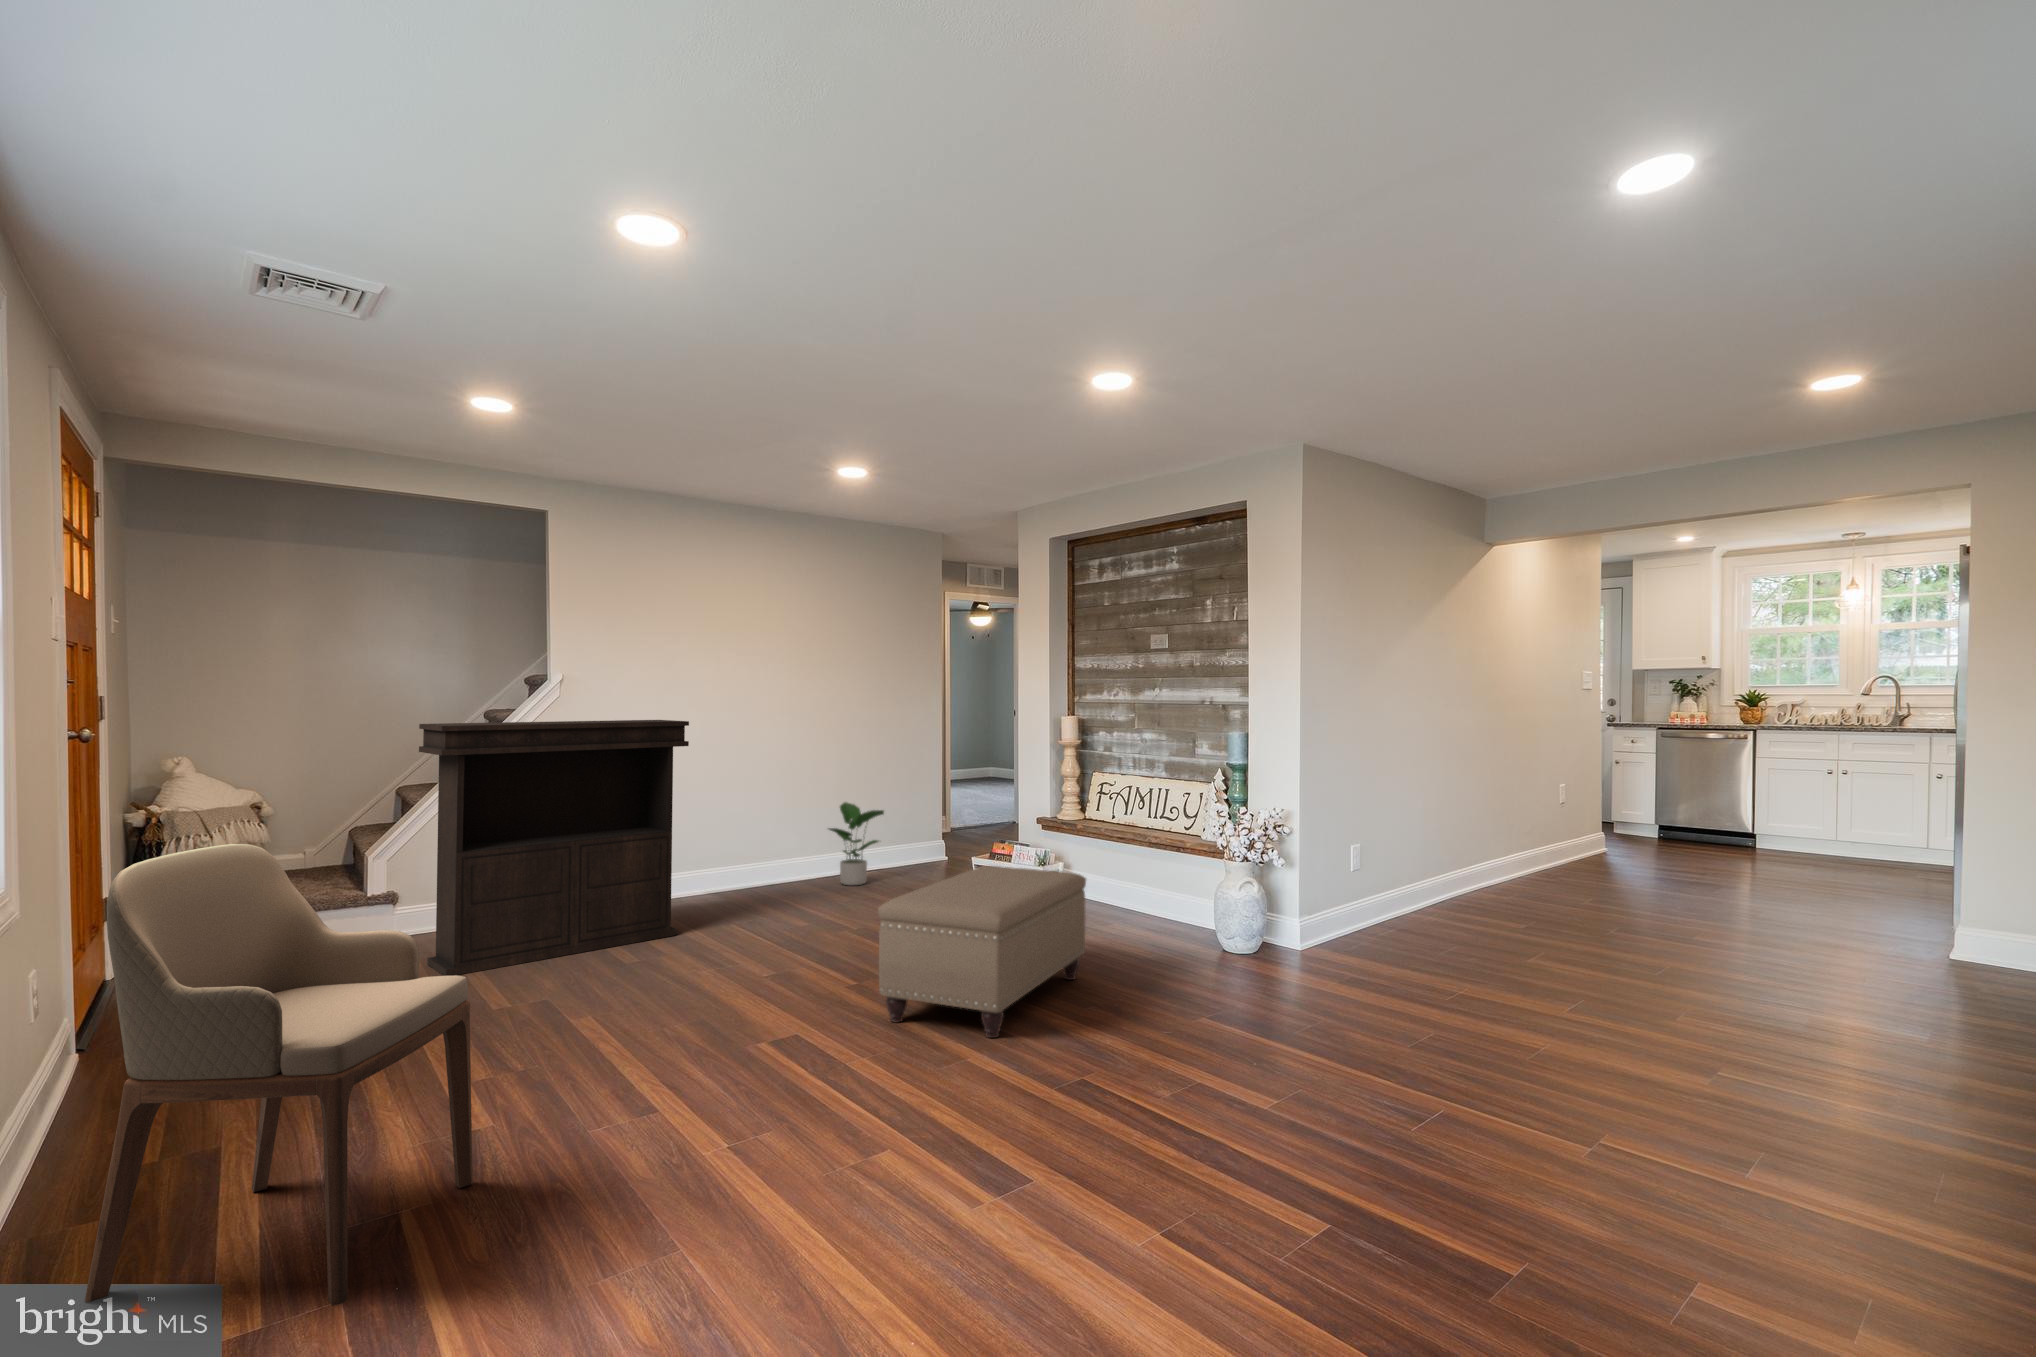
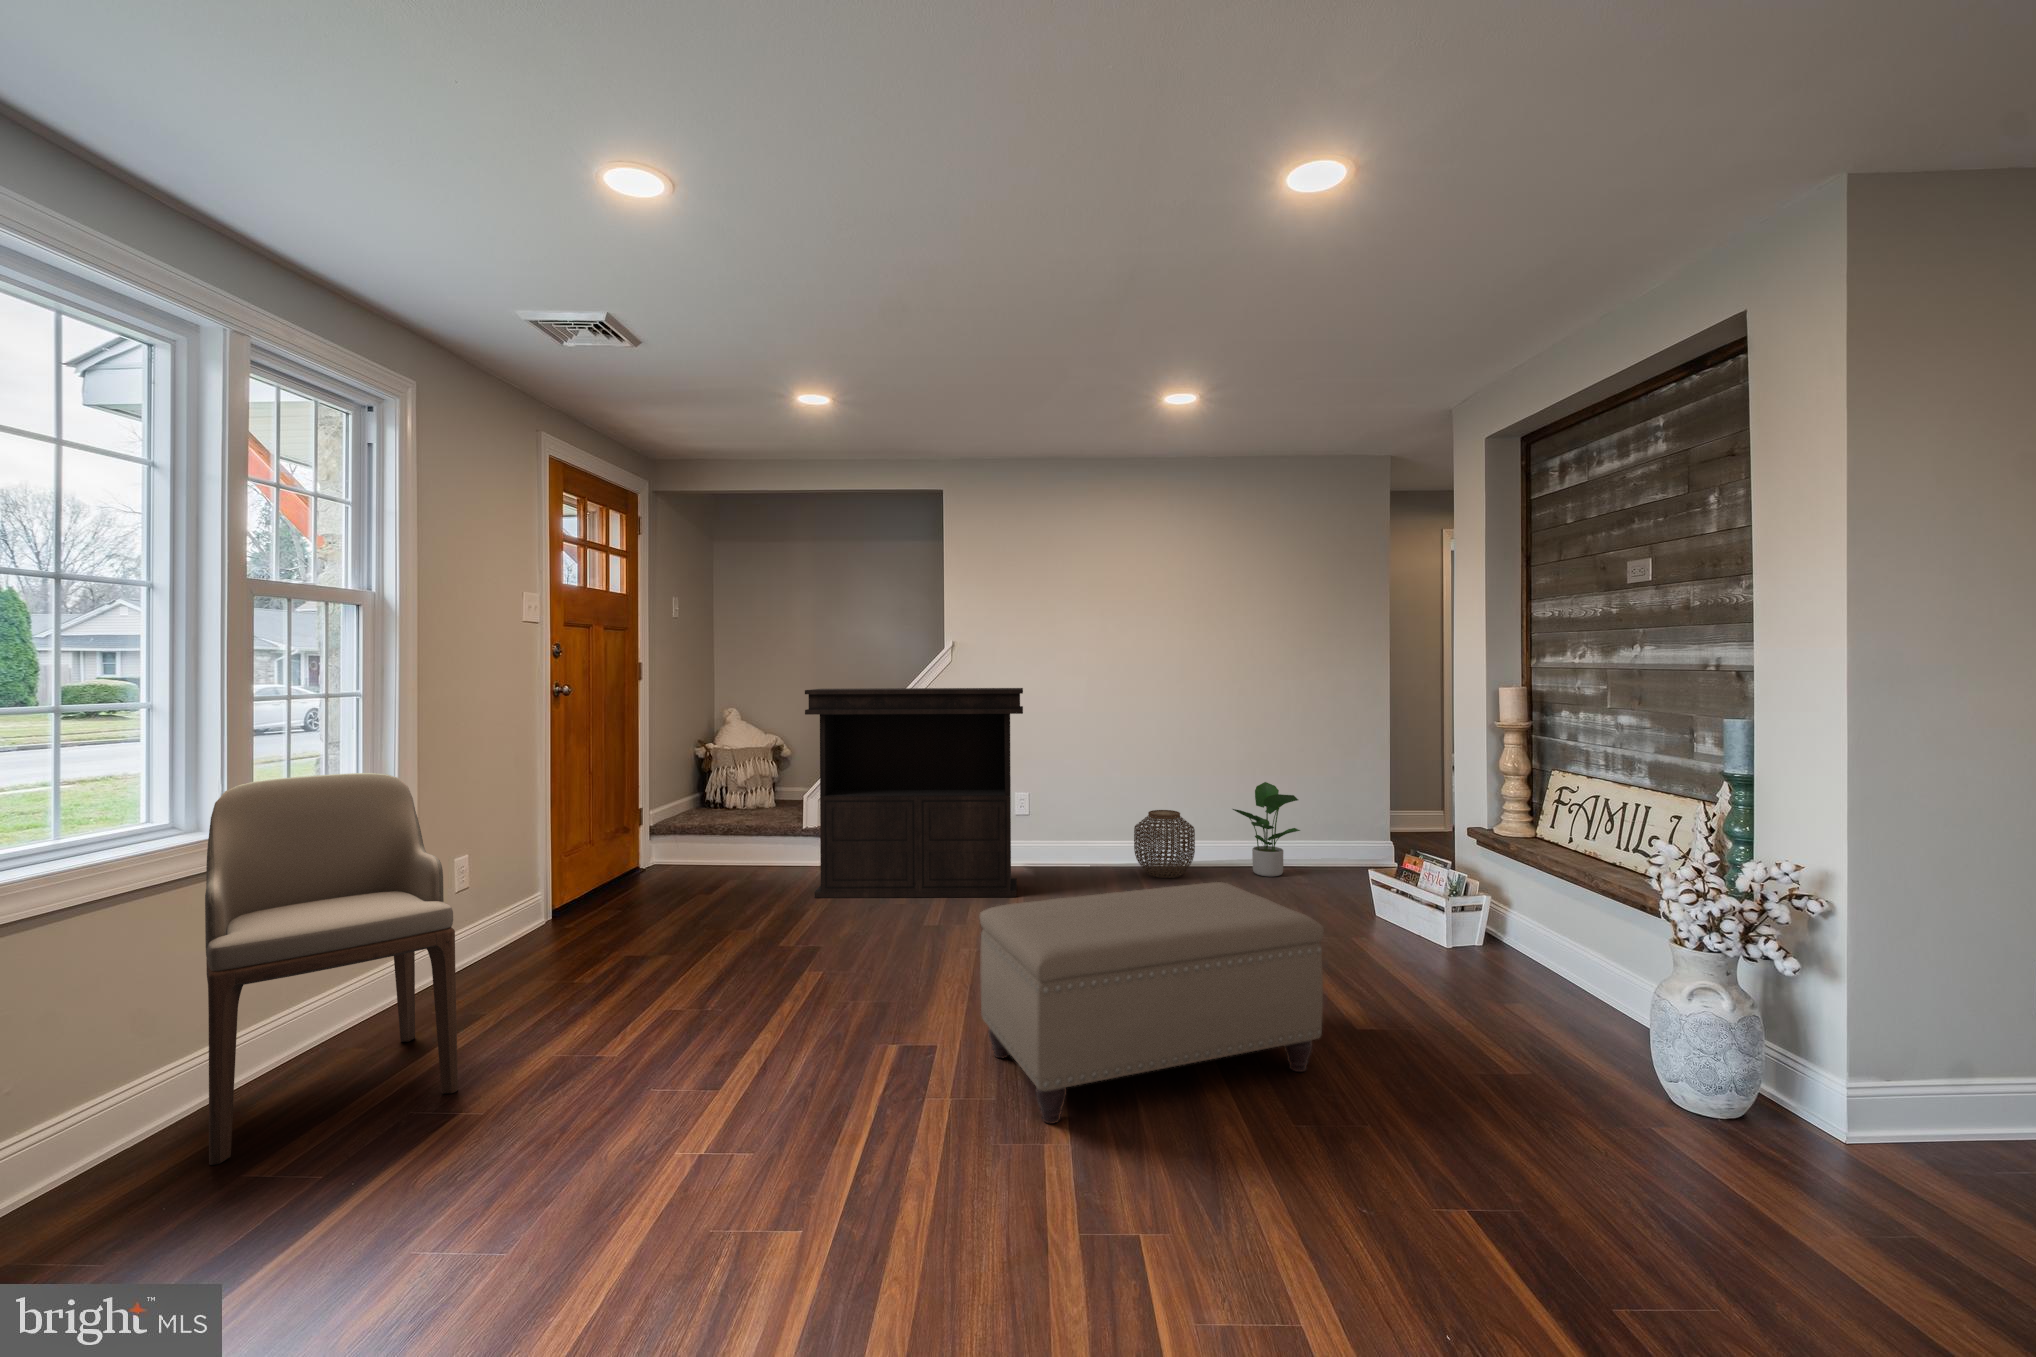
woven basket: none [743,835,802,900] -> present [1134,810,1195,878]

